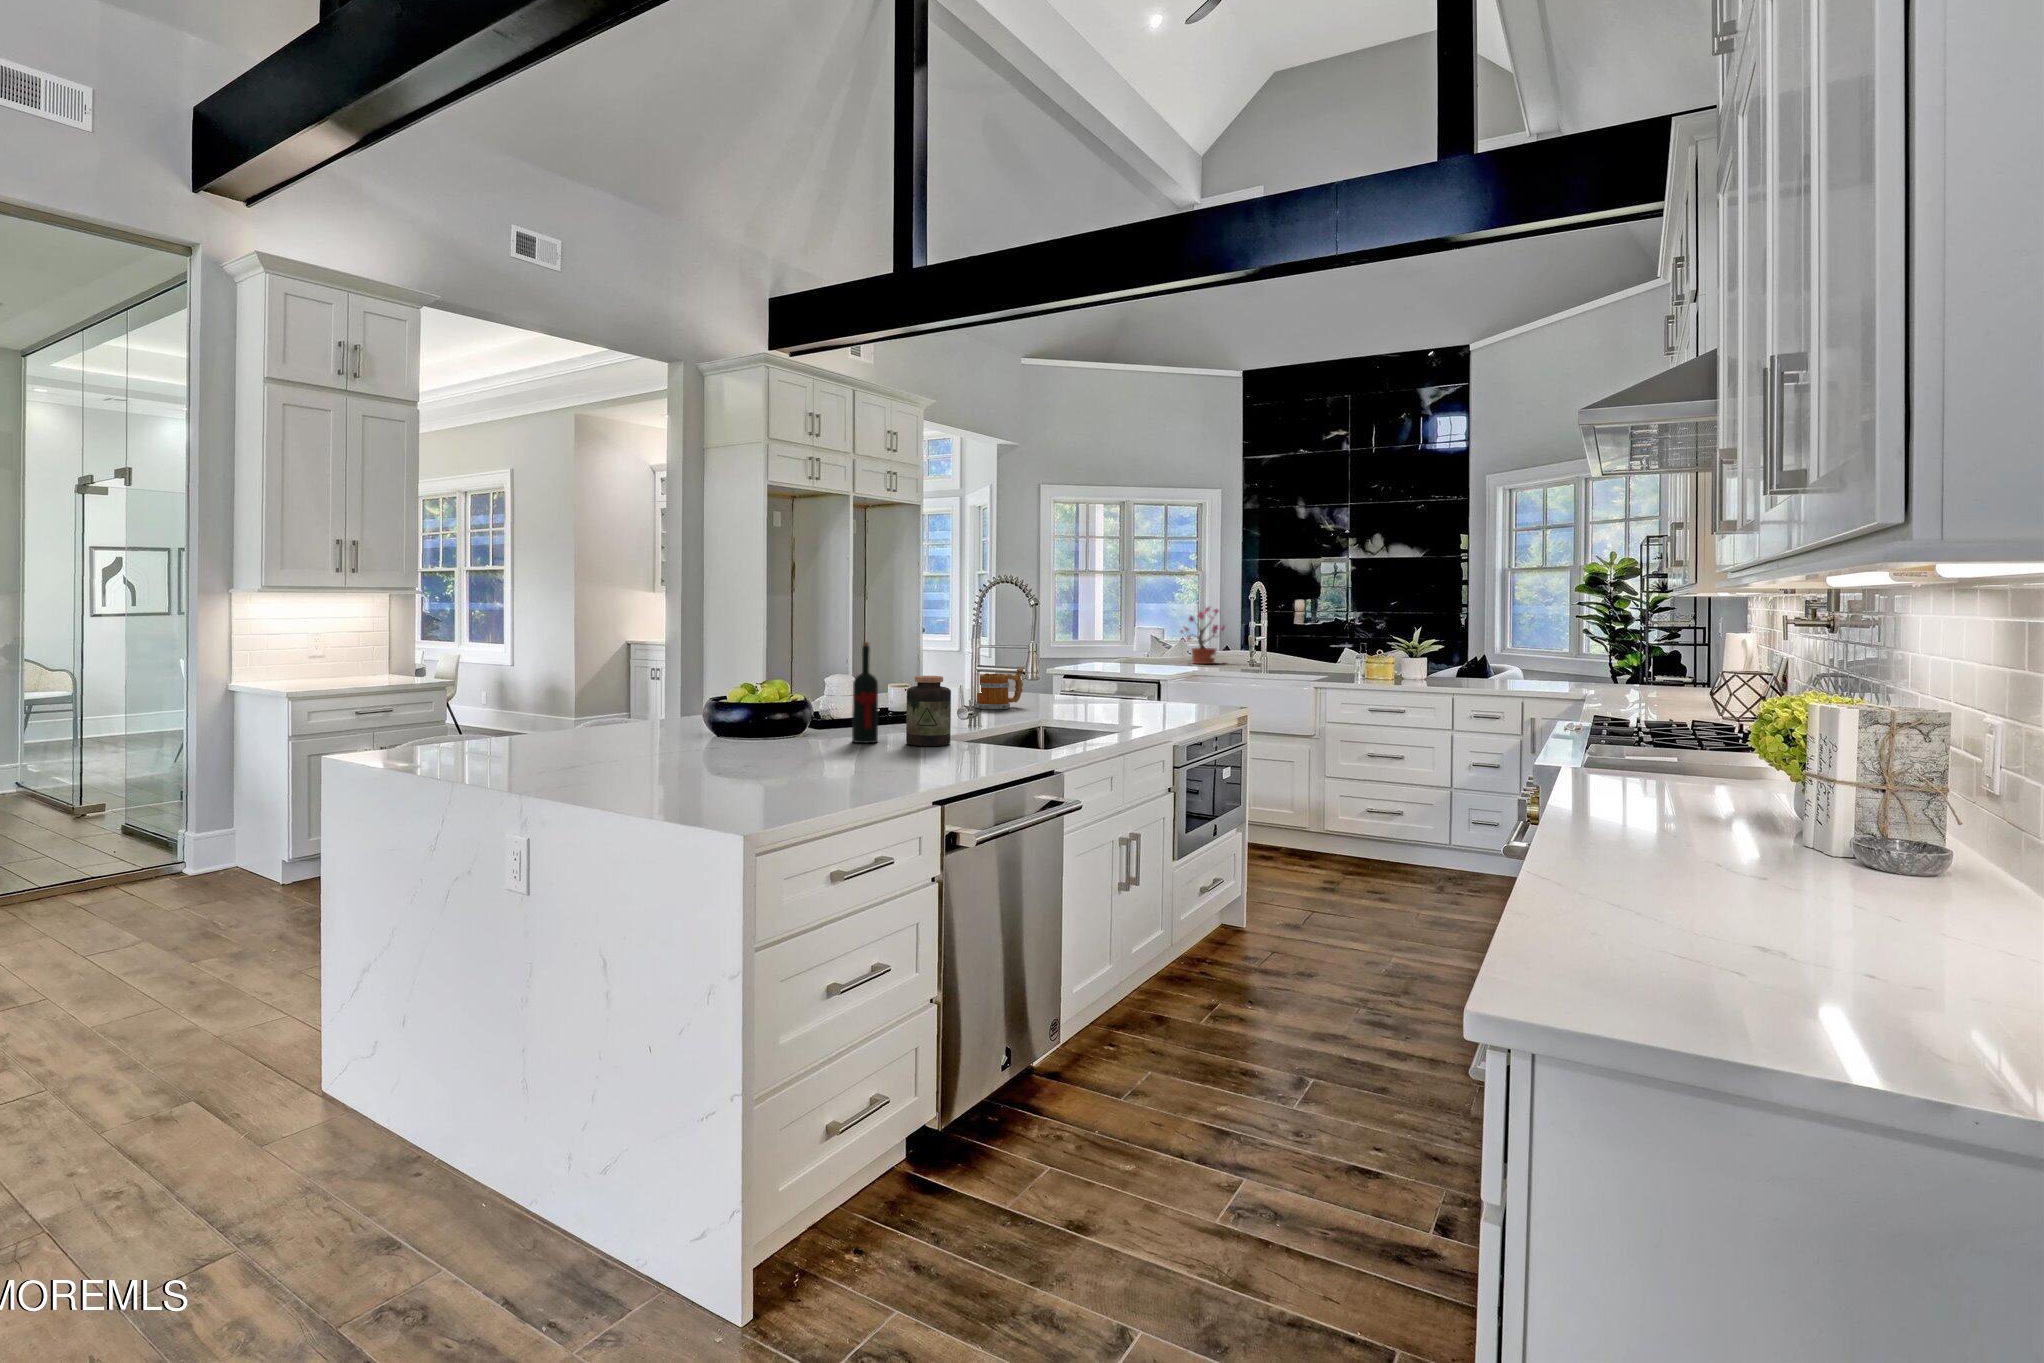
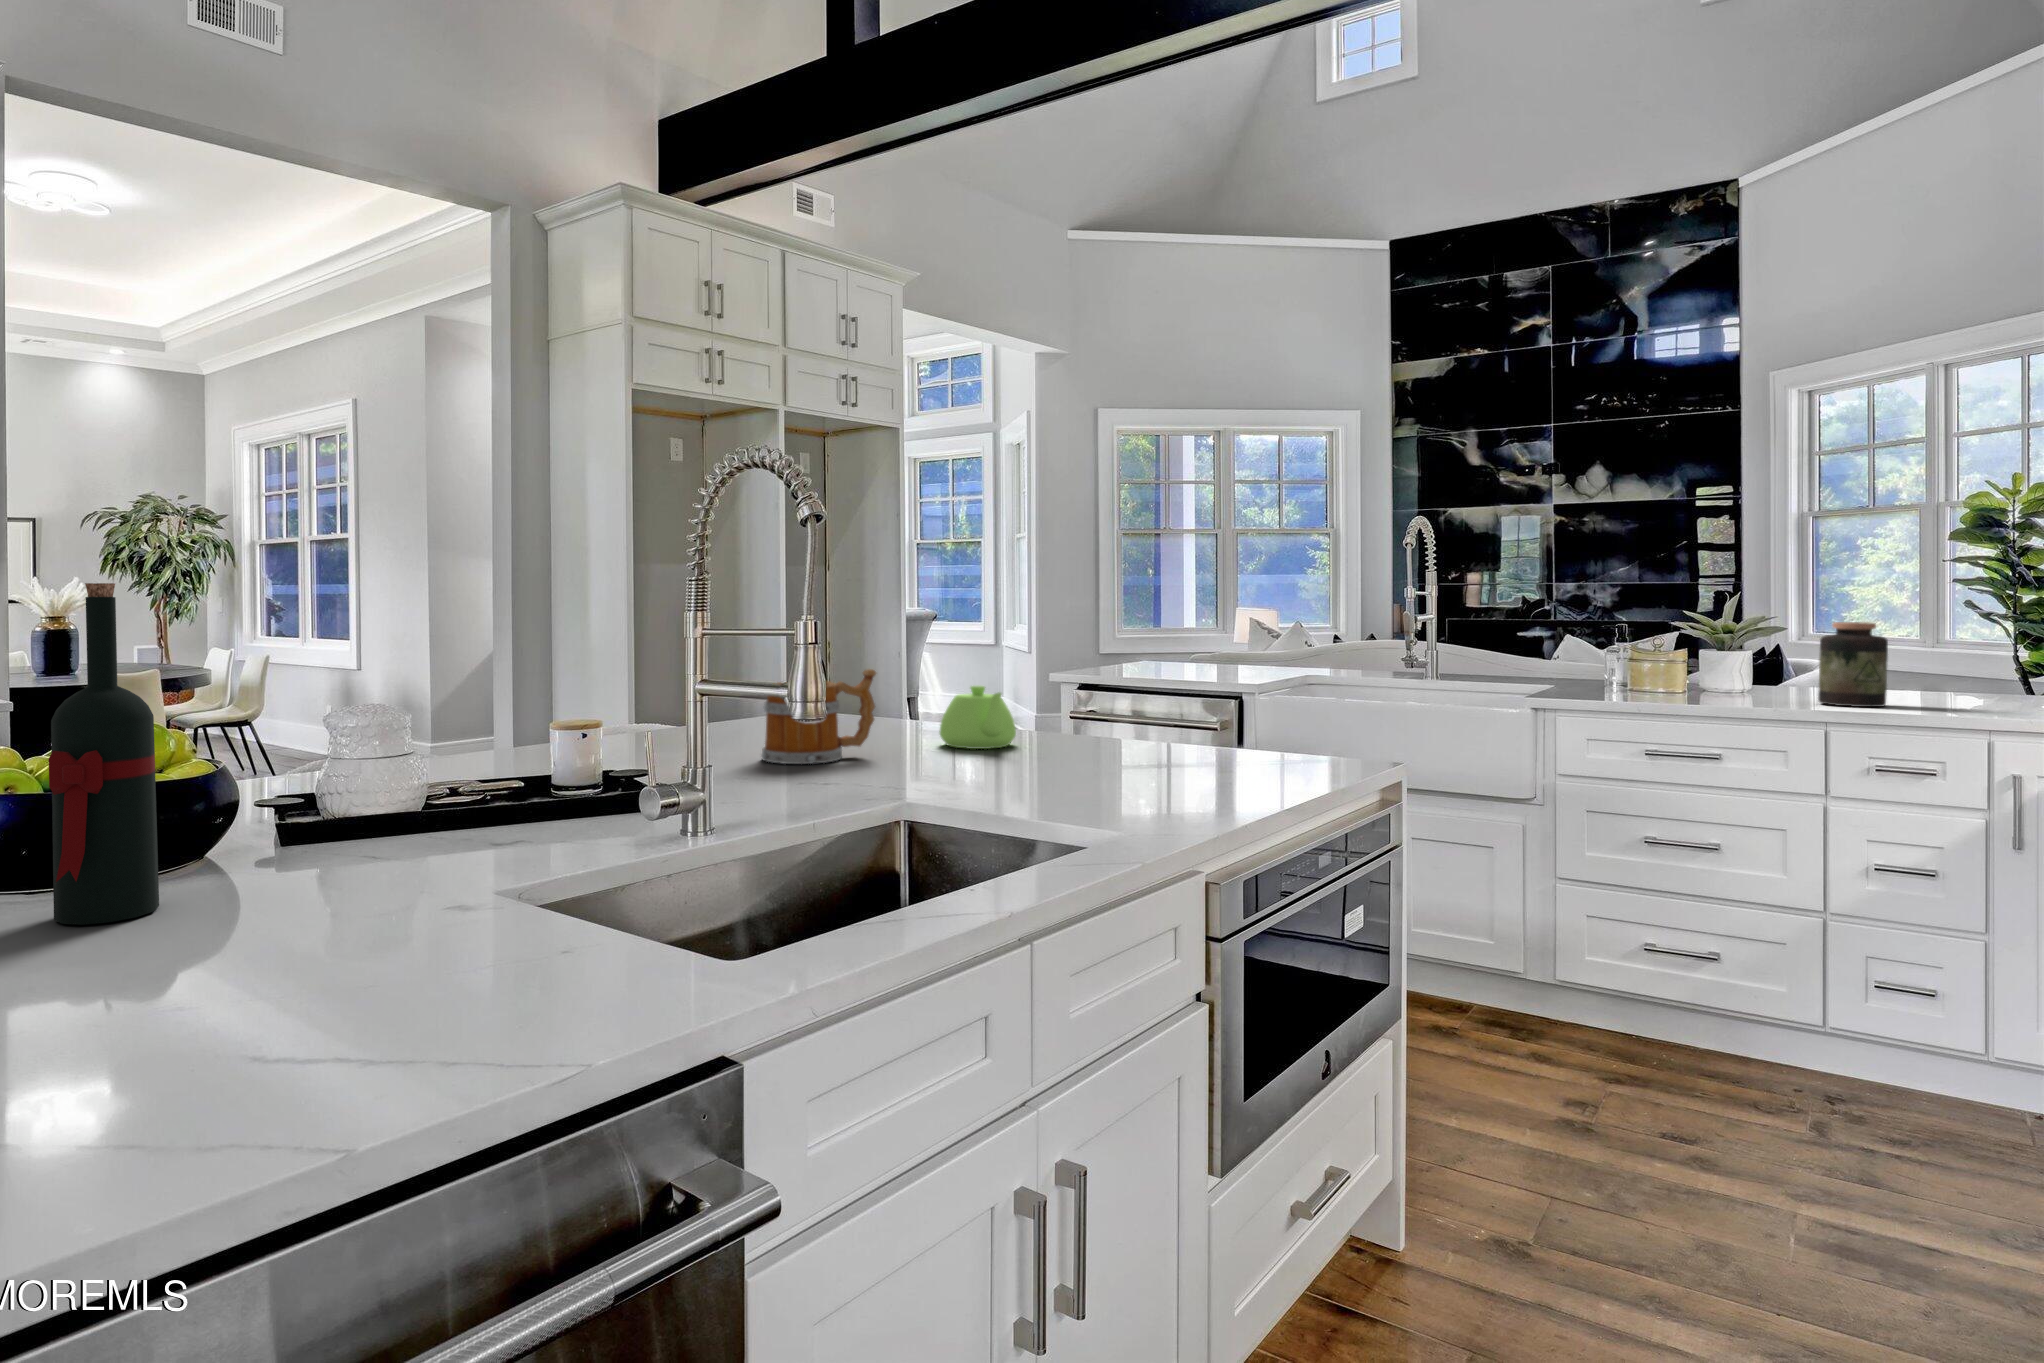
potted plant: present [1181,607,1225,664] -> none [1282,564,1363,661]
jar: present [906,676,951,746] -> present [1818,622,1888,707]
teapot: none [1044,676,1079,704] -> present [939,686,1016,749]

